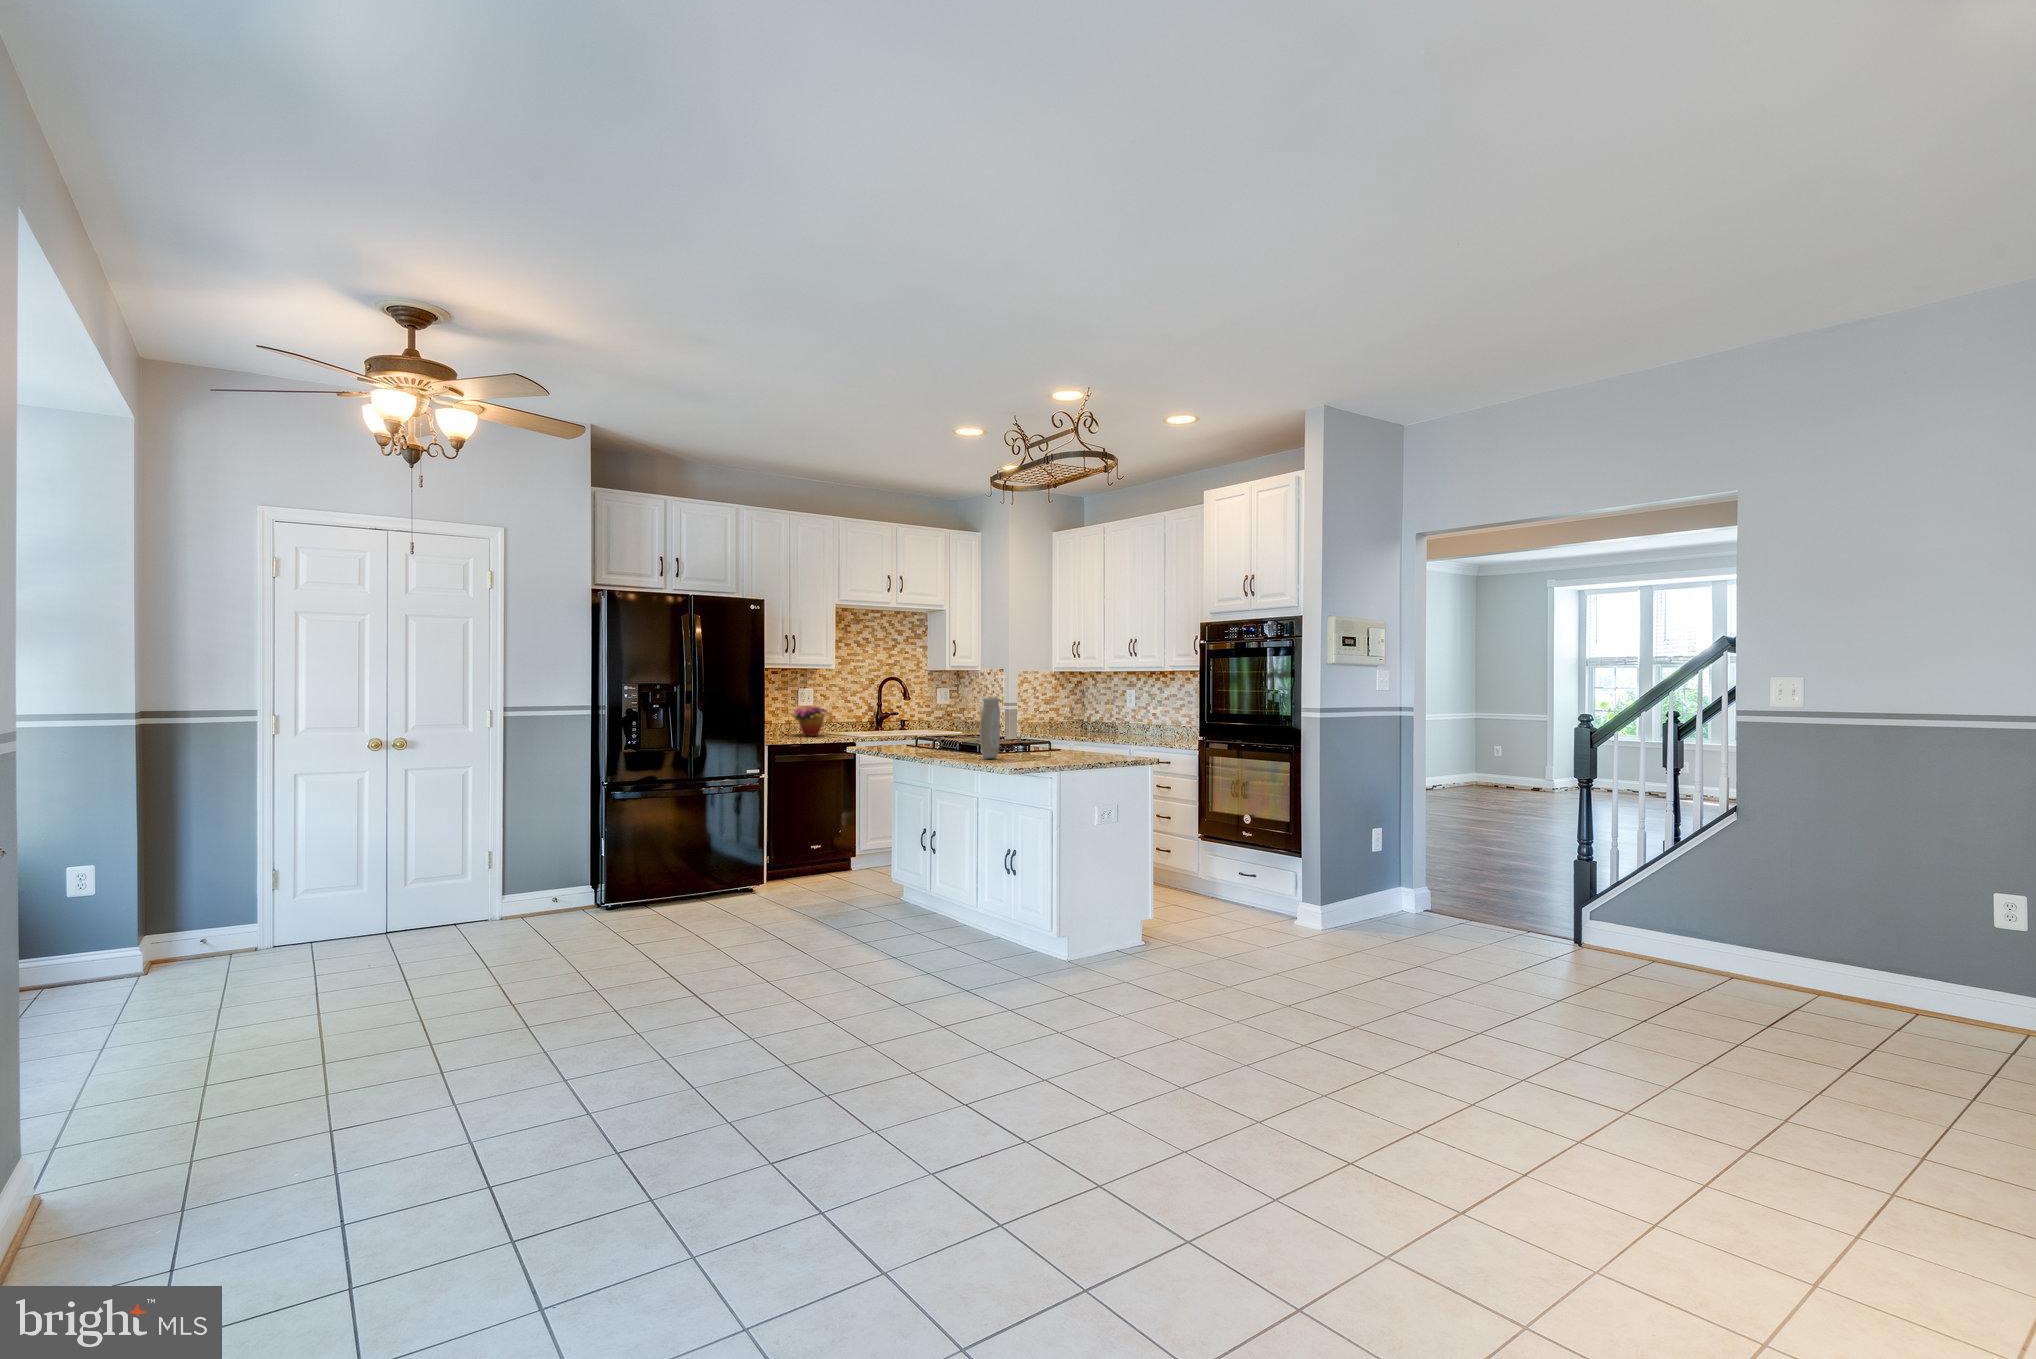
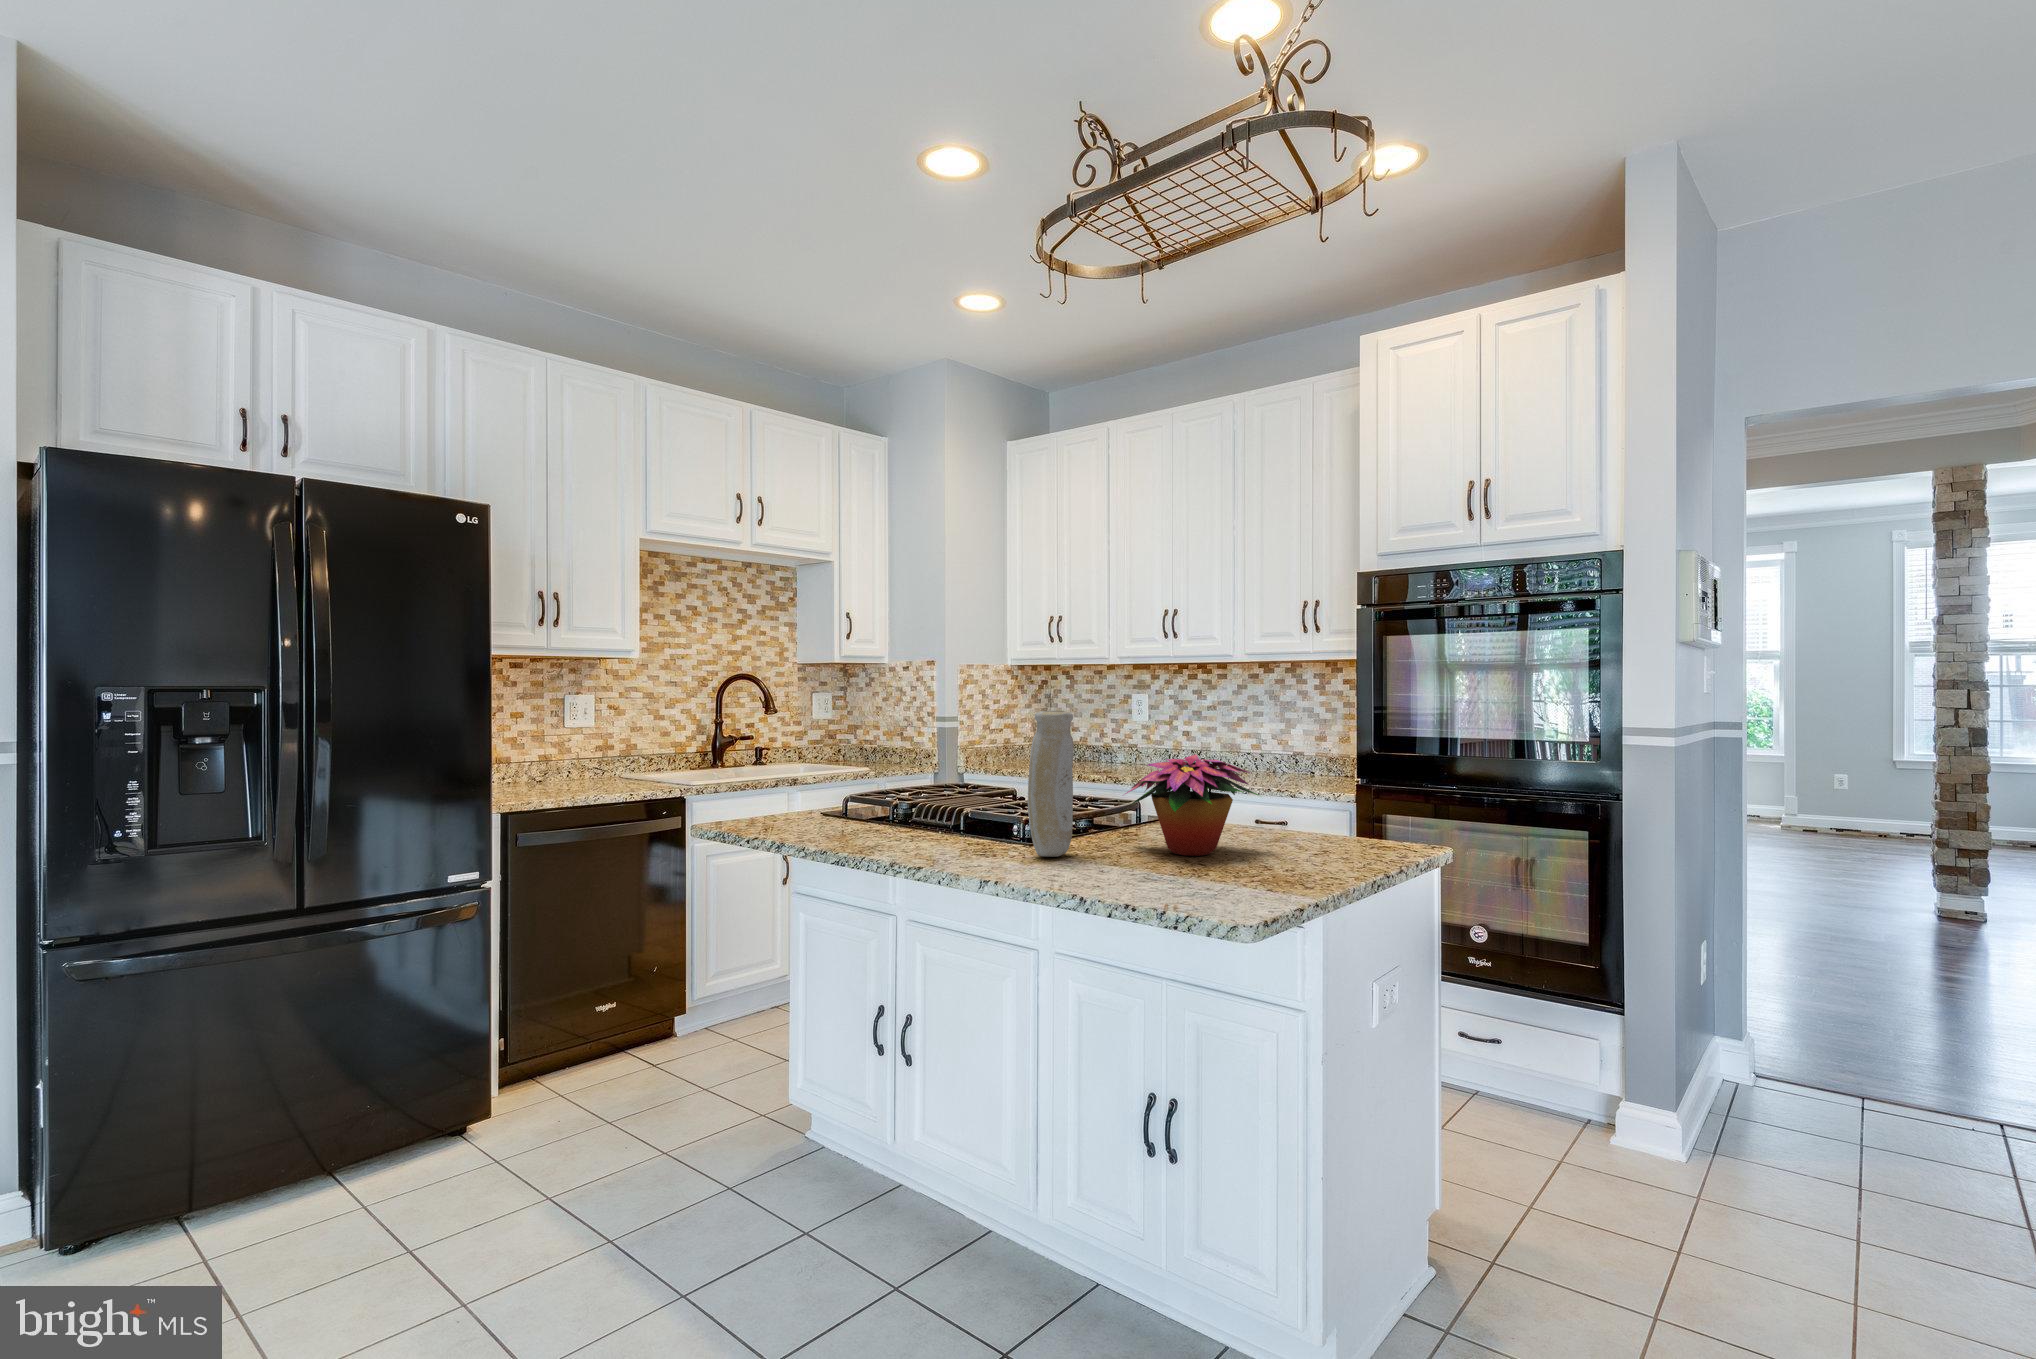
flower arrangement: present [794,706,828,736] -> present [1125,754,1259,856]

